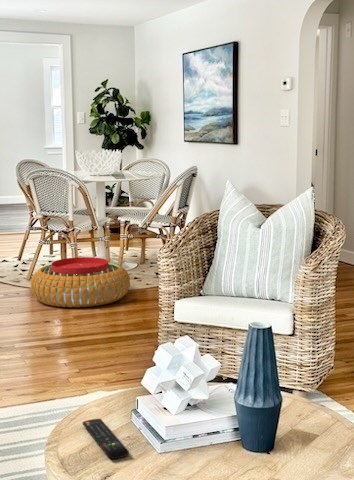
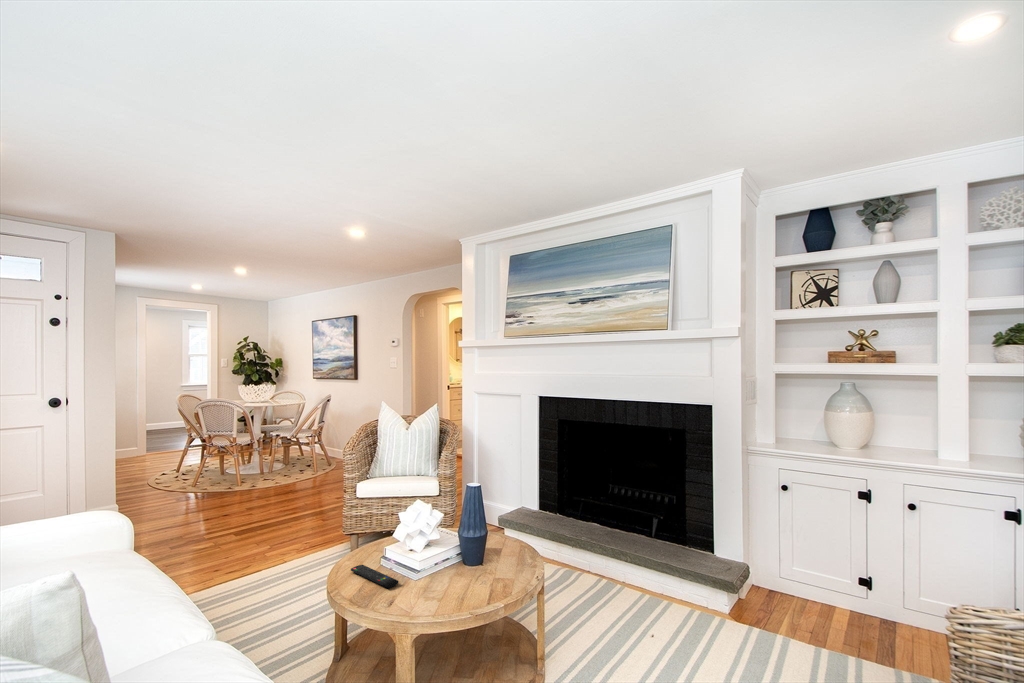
pouf: present [31,257,130,307] -> none [202,463,286,503]

